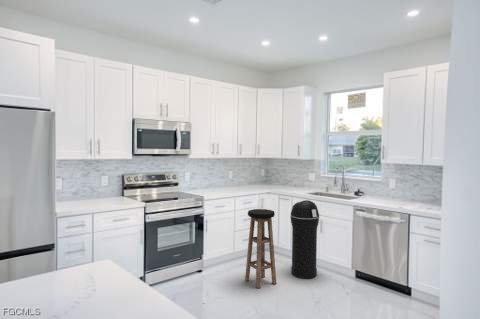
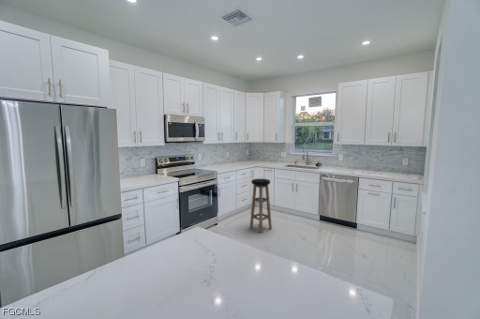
trash can: present [290,200,319,279] -> none [278,171,297,224]

